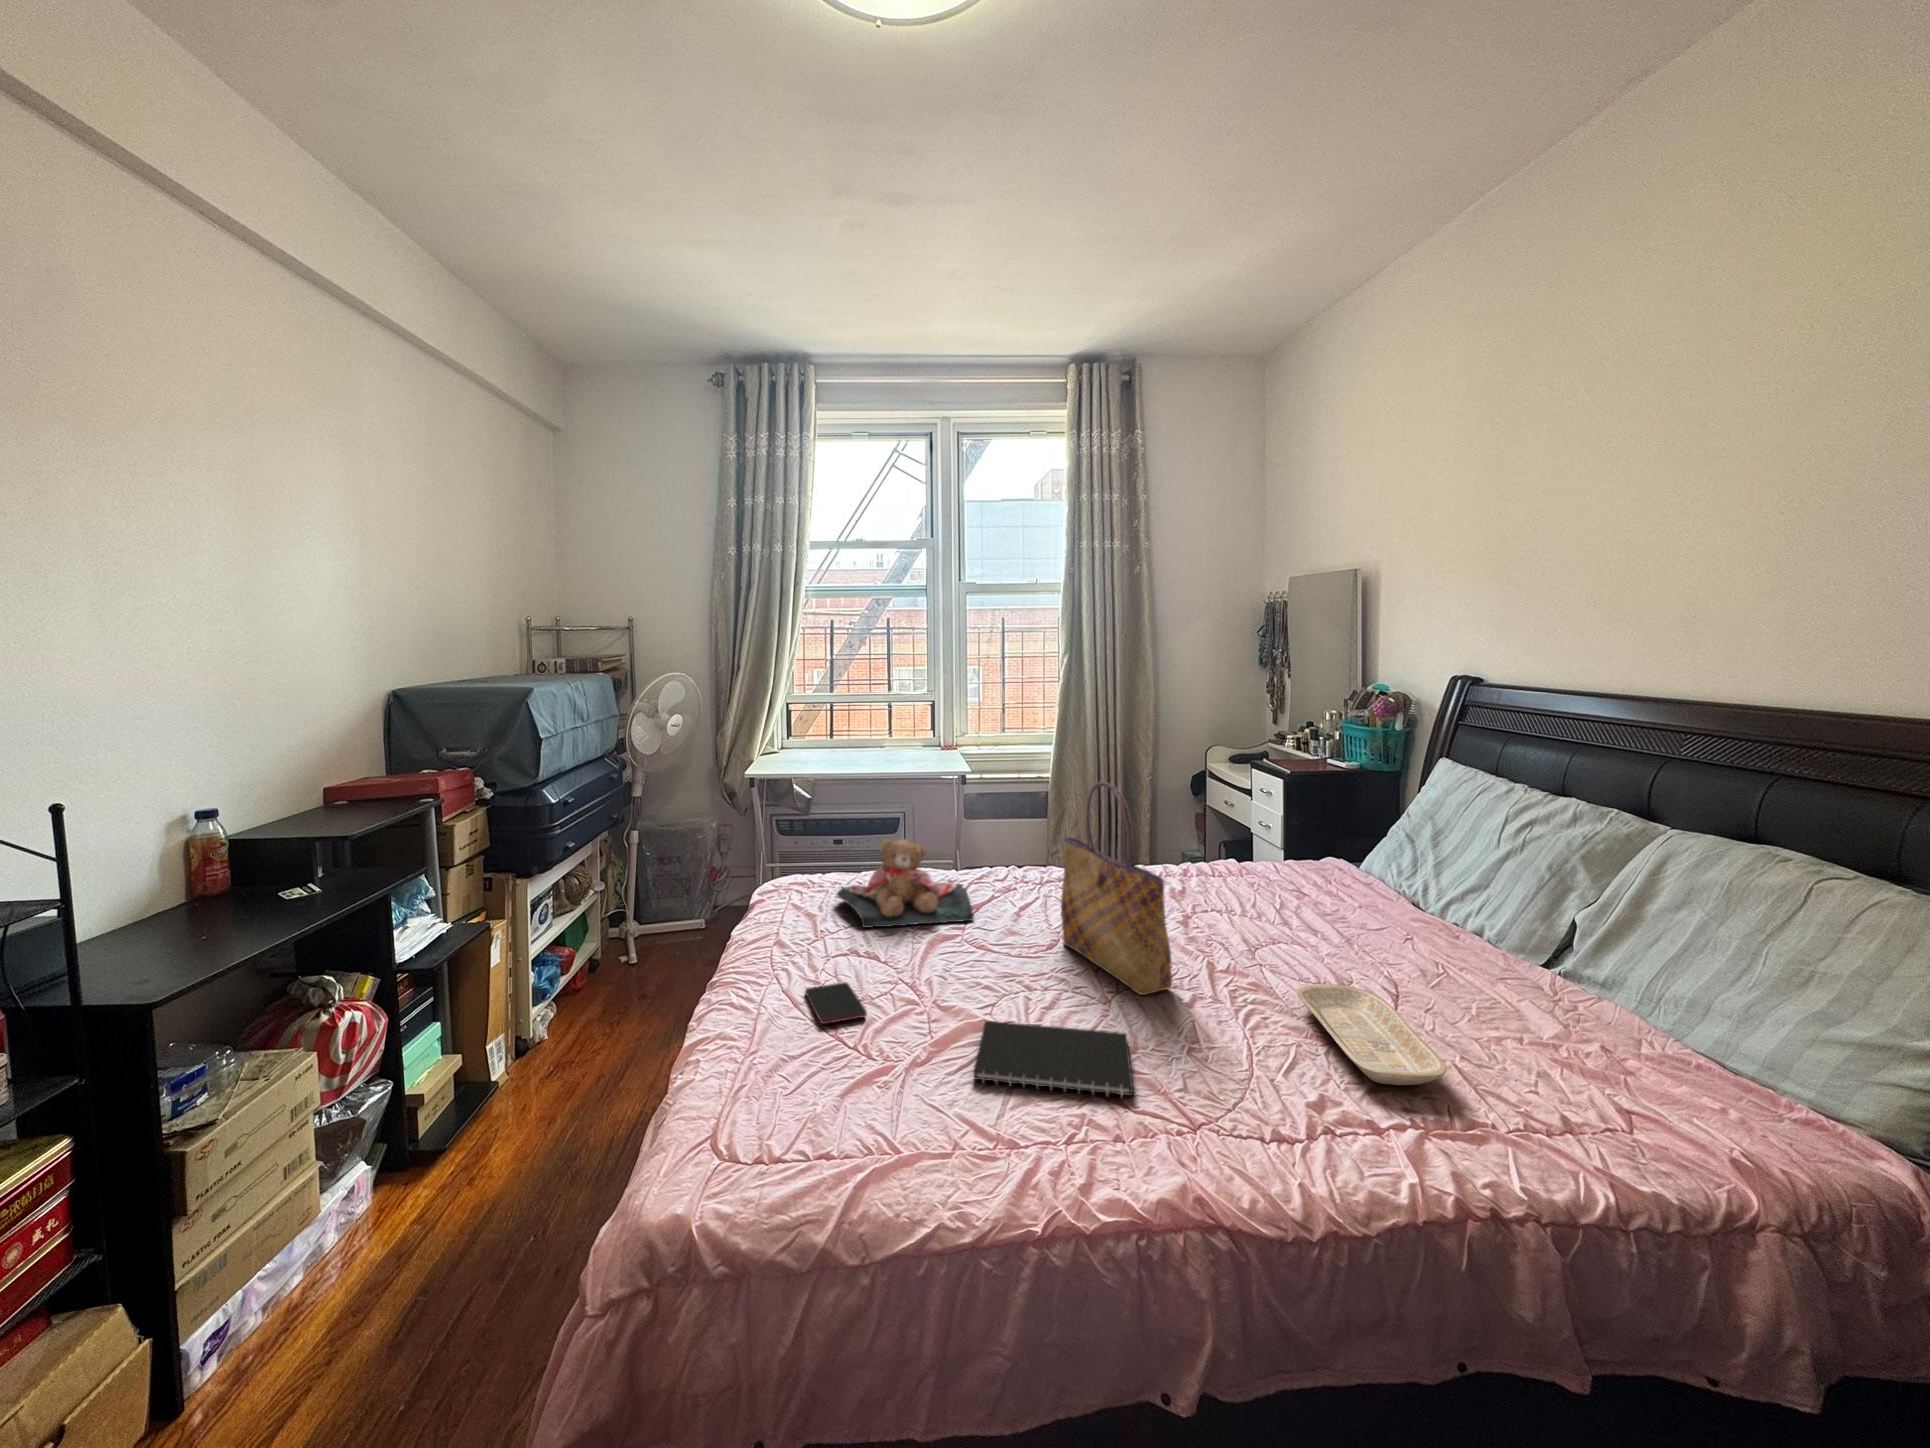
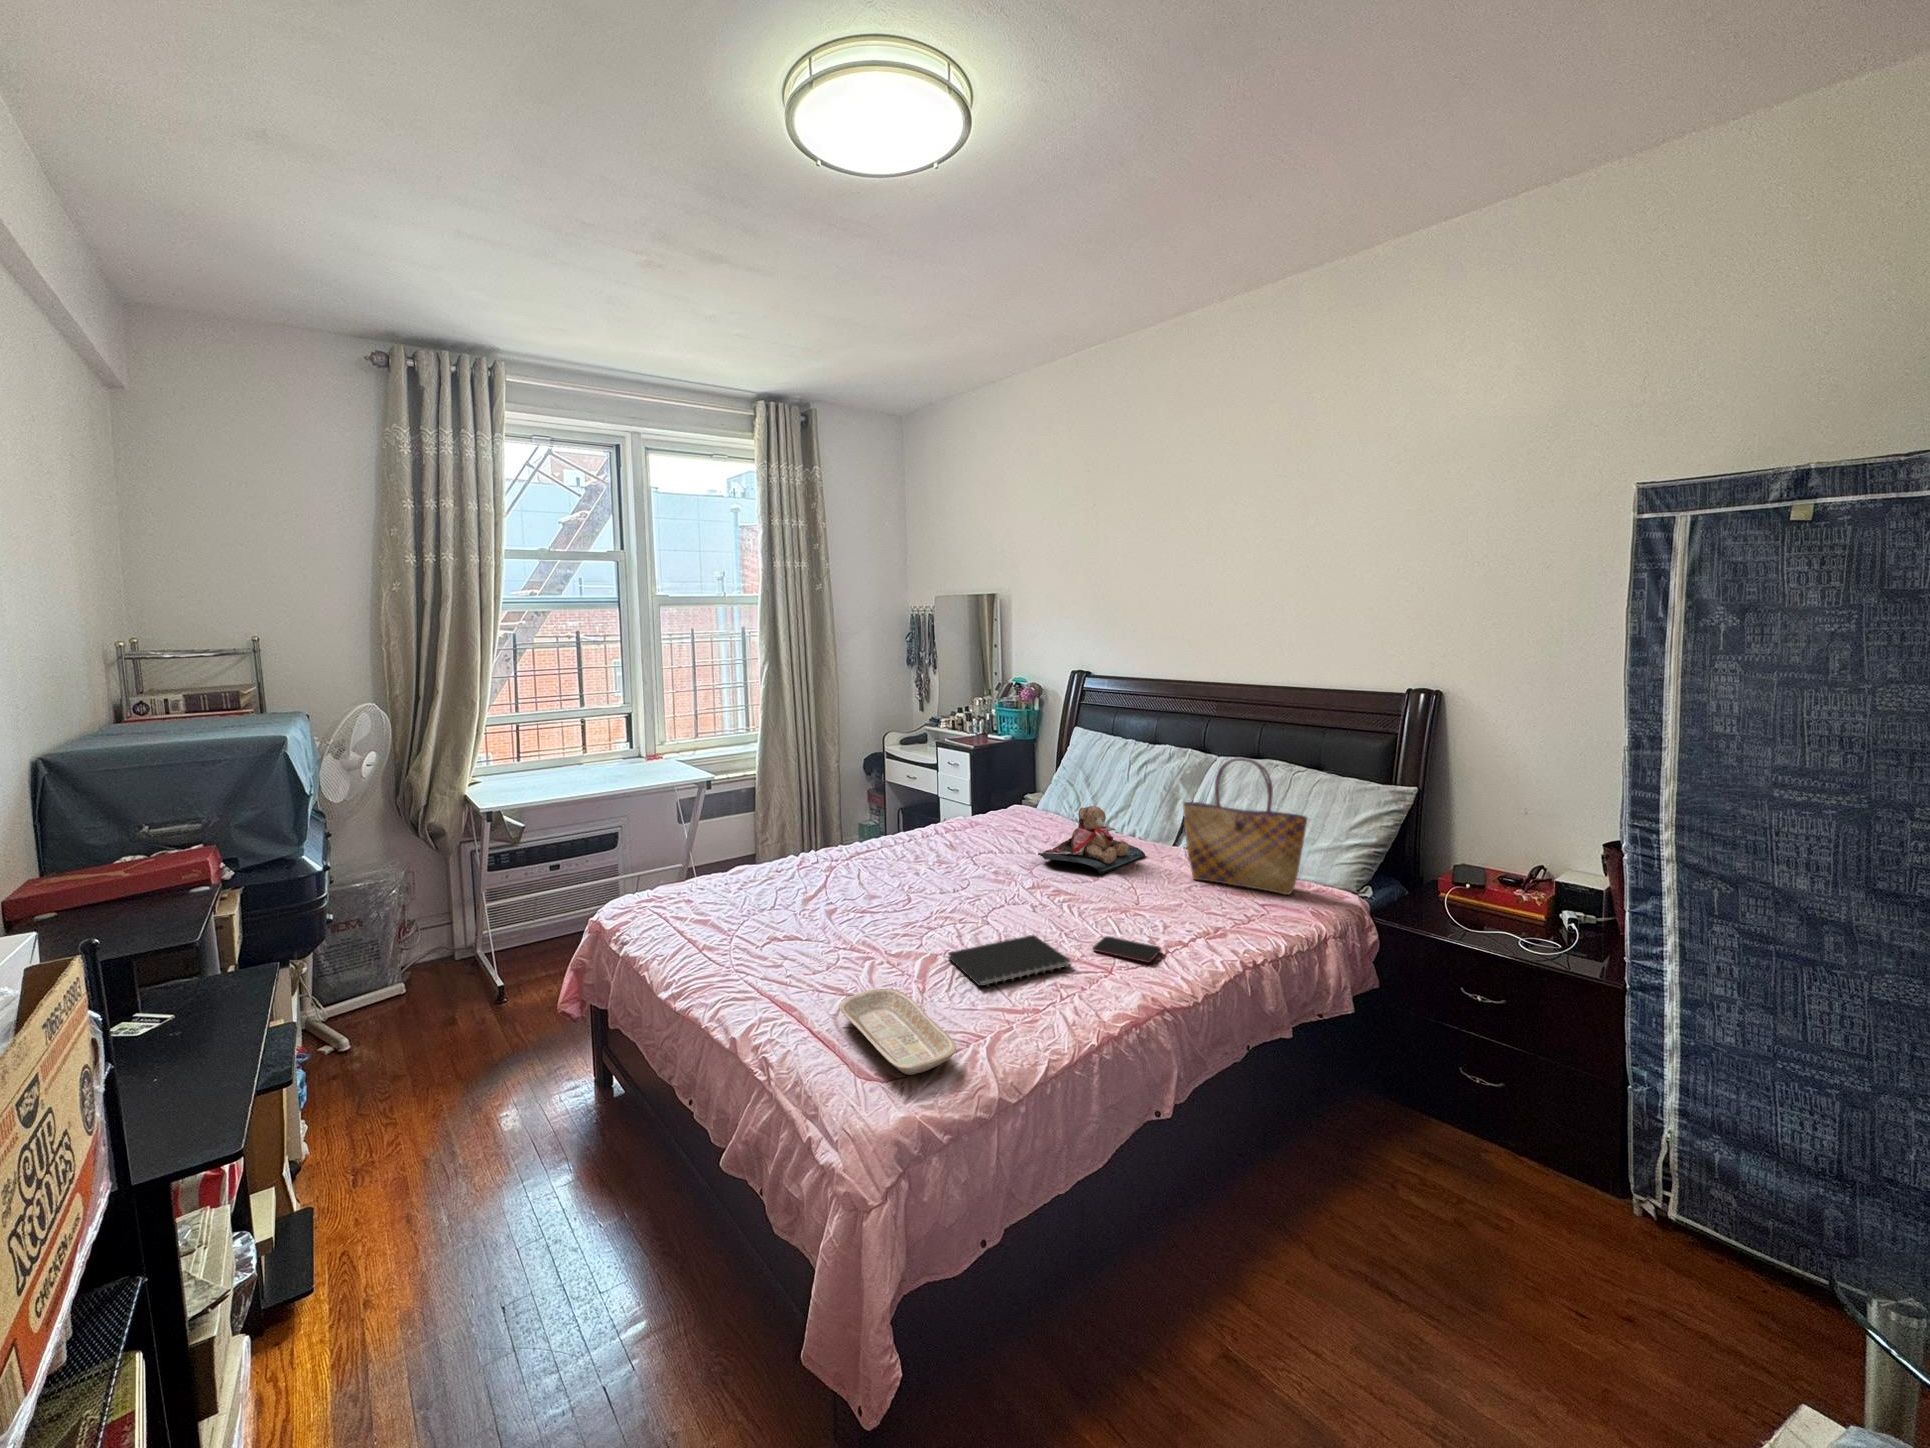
tote bag: present [1061,782,1173,995] -> present [1183,758,1307,895]
teddy bear: present [836,839,974,928] -> present [1038,806,1145,875]
smartphone: present [805,982,867,1024] -> present [1093,936,1161,963]
tray: present [1297,984,1447,1085] -> present [839,989,956,1075]

